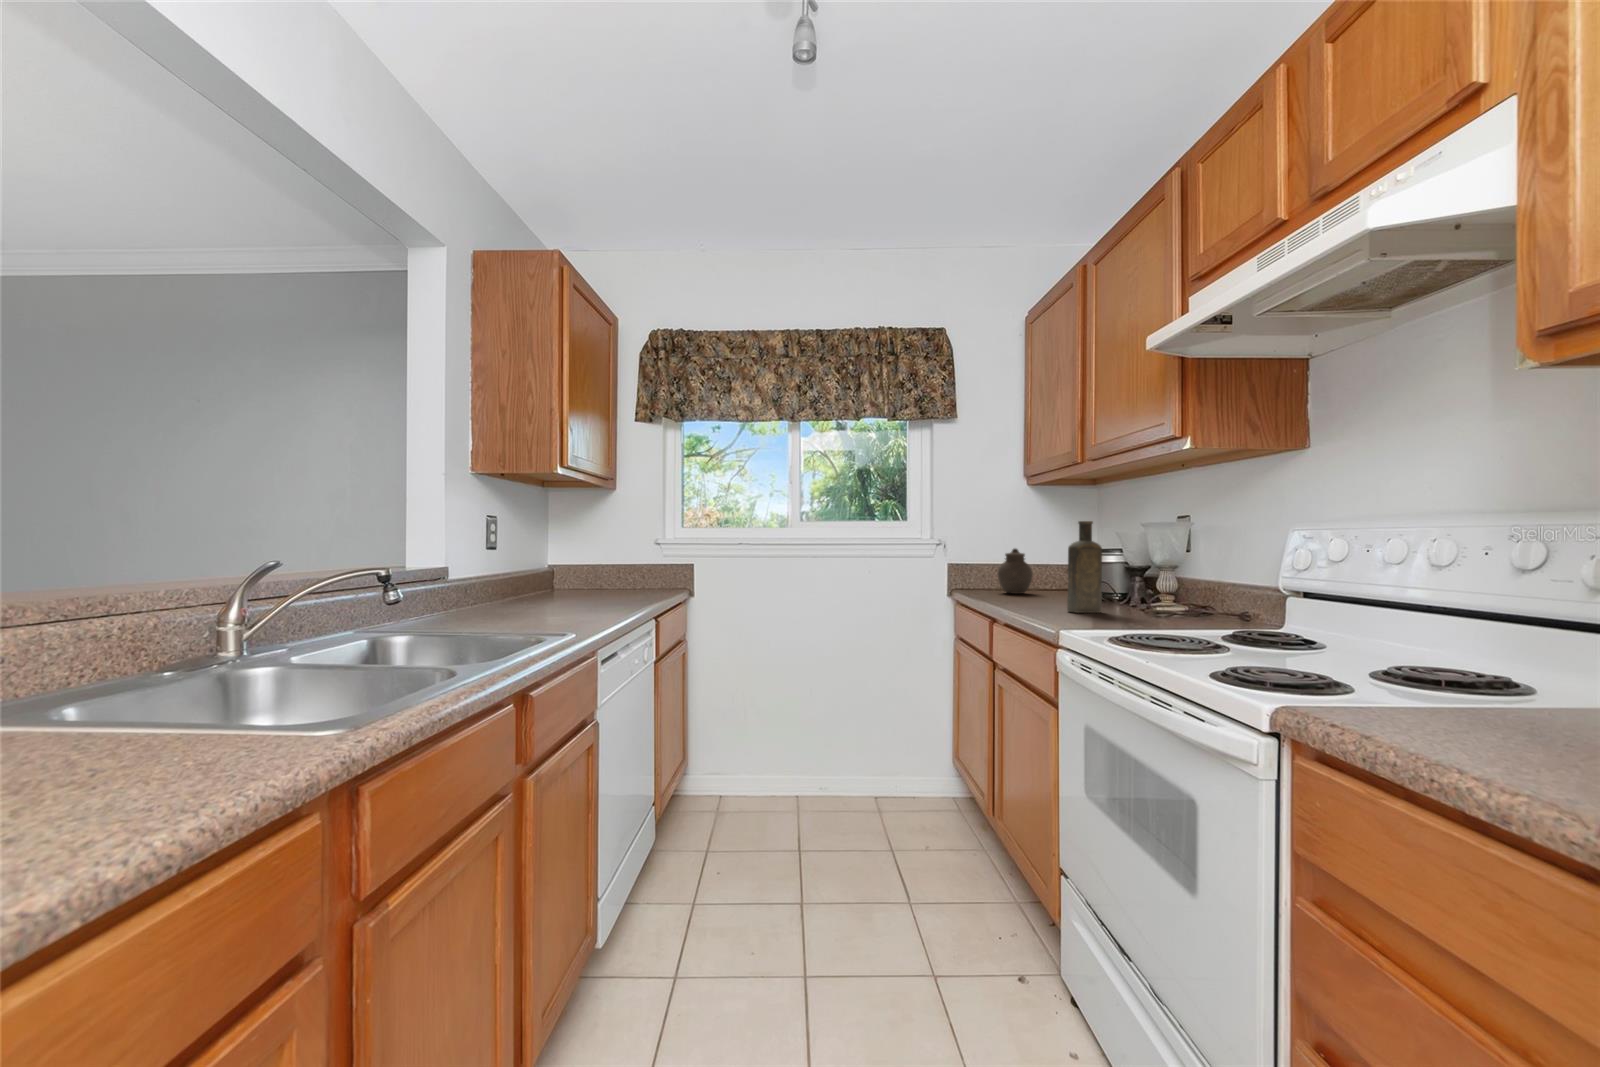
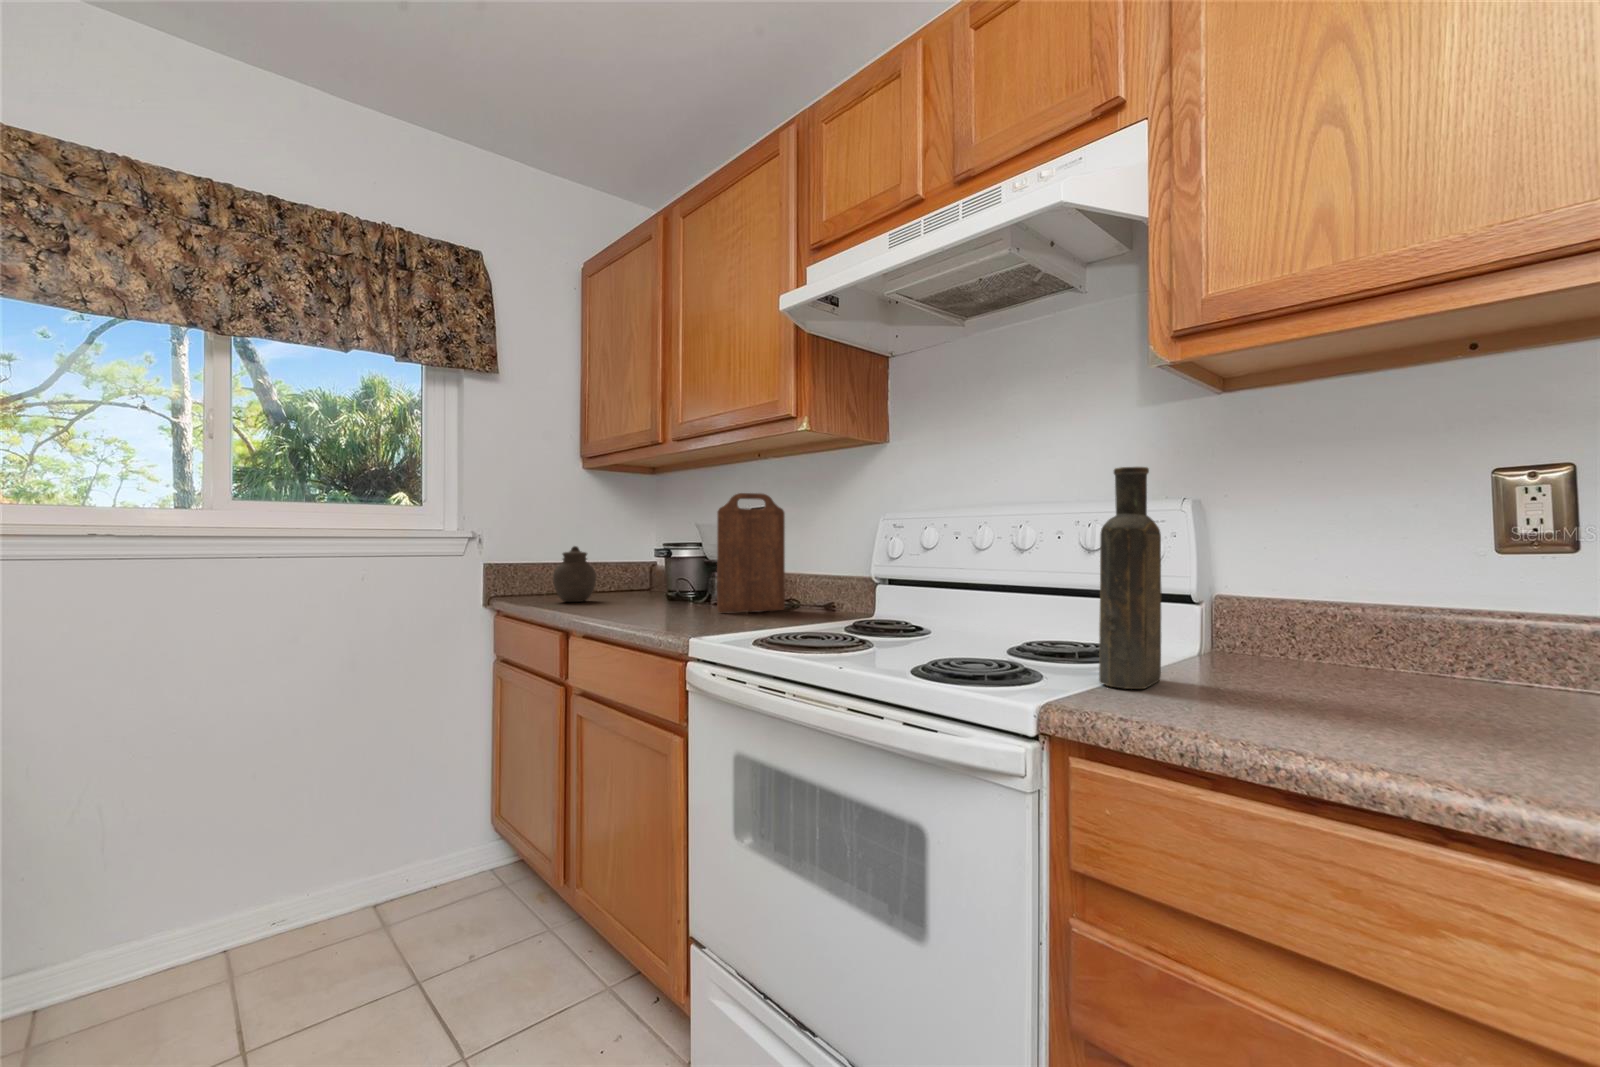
cutting board: none [1120,504,1193,615] -> present [717,493,785,612]
bottle: present [1067,521,1102,613] -> present [1099,467,1162,689]

